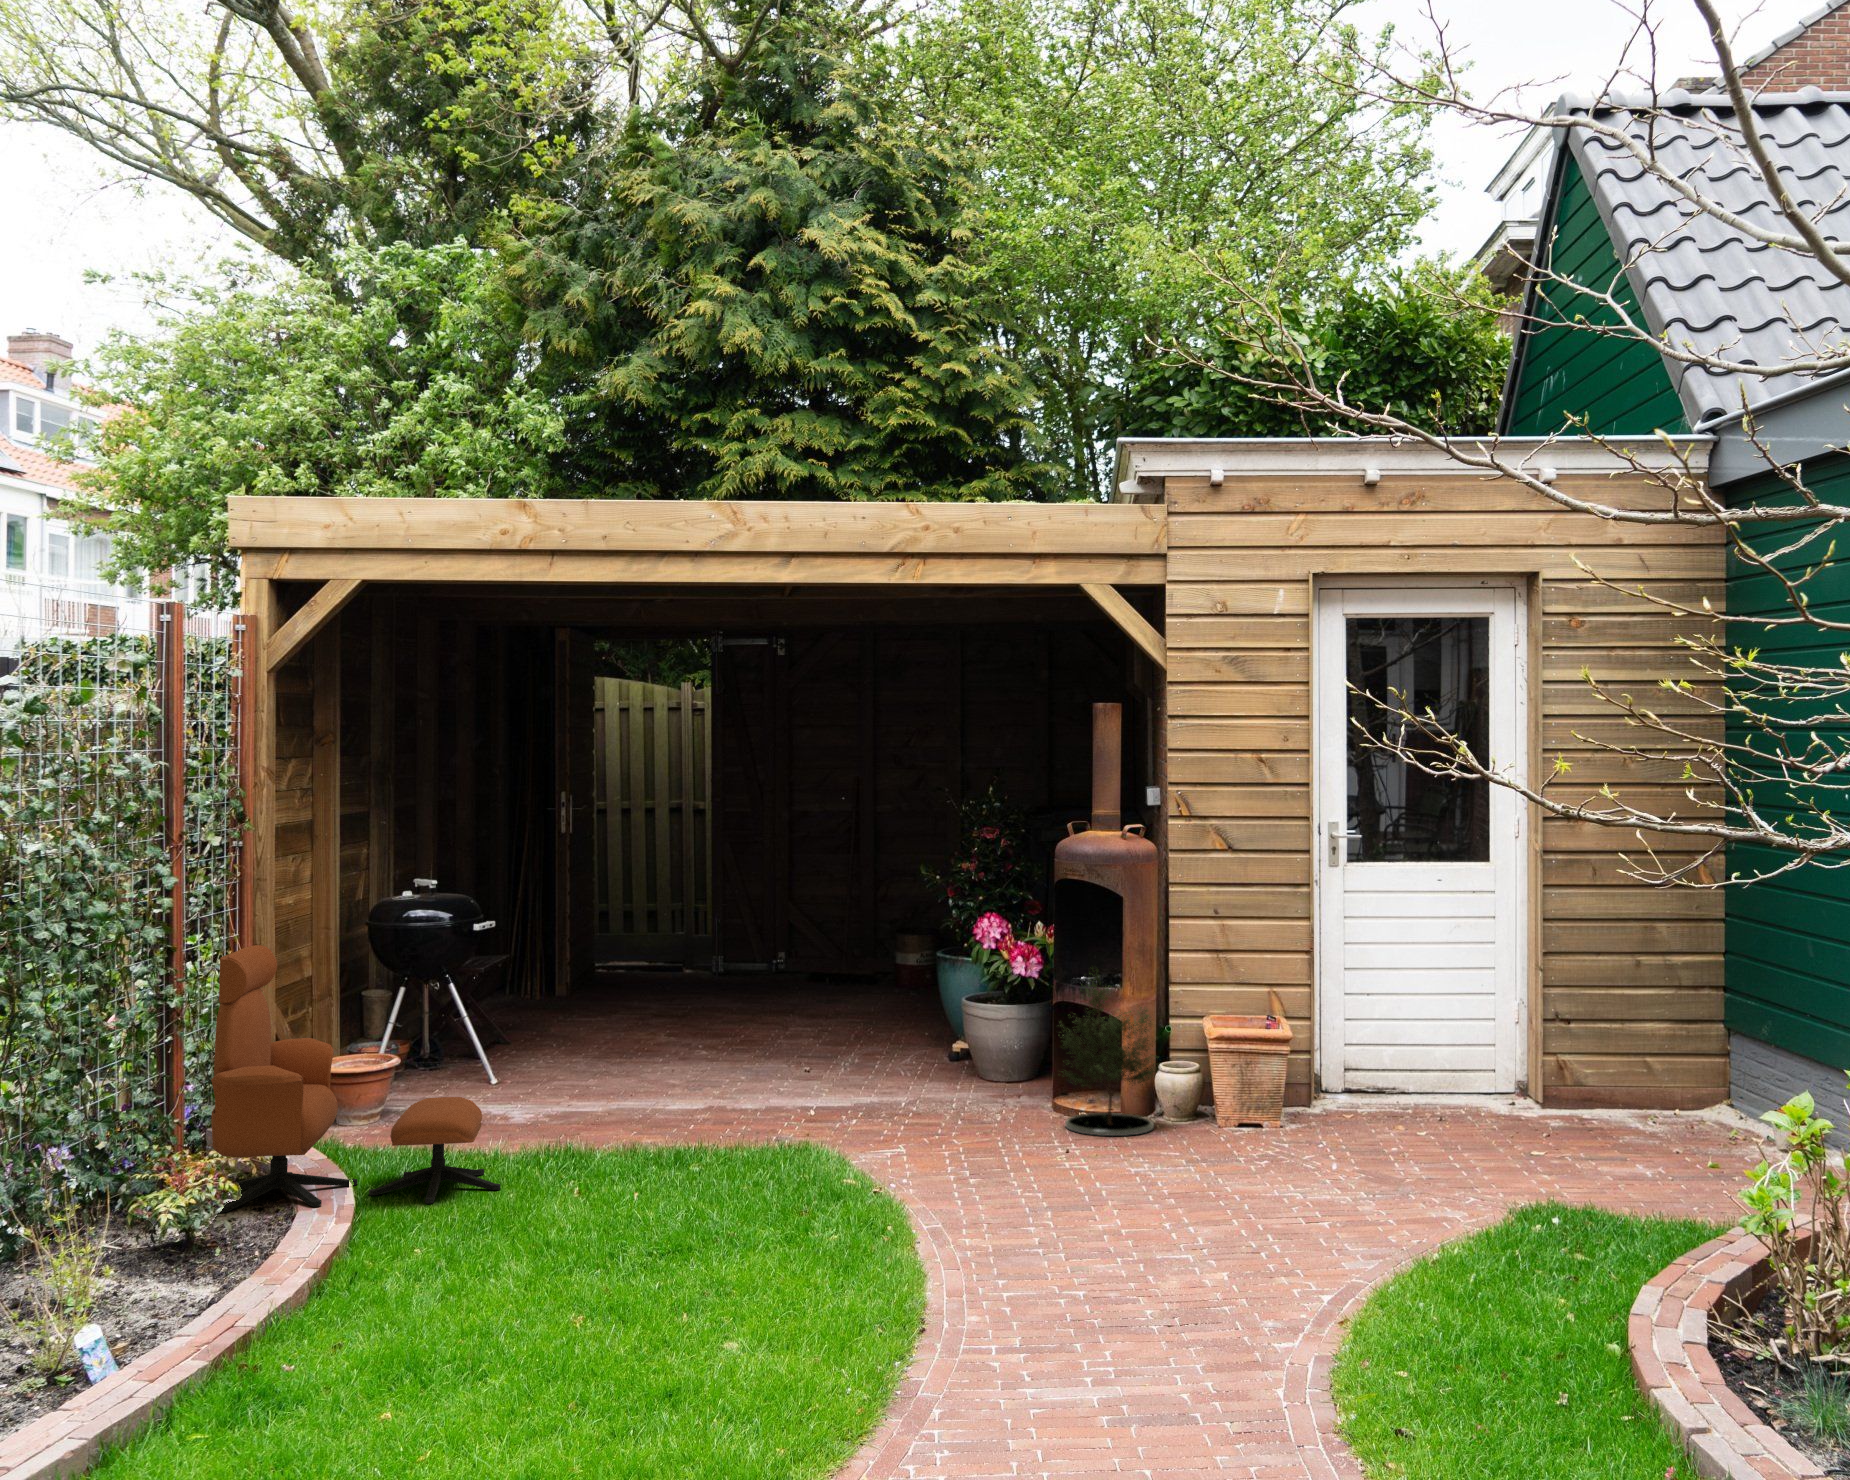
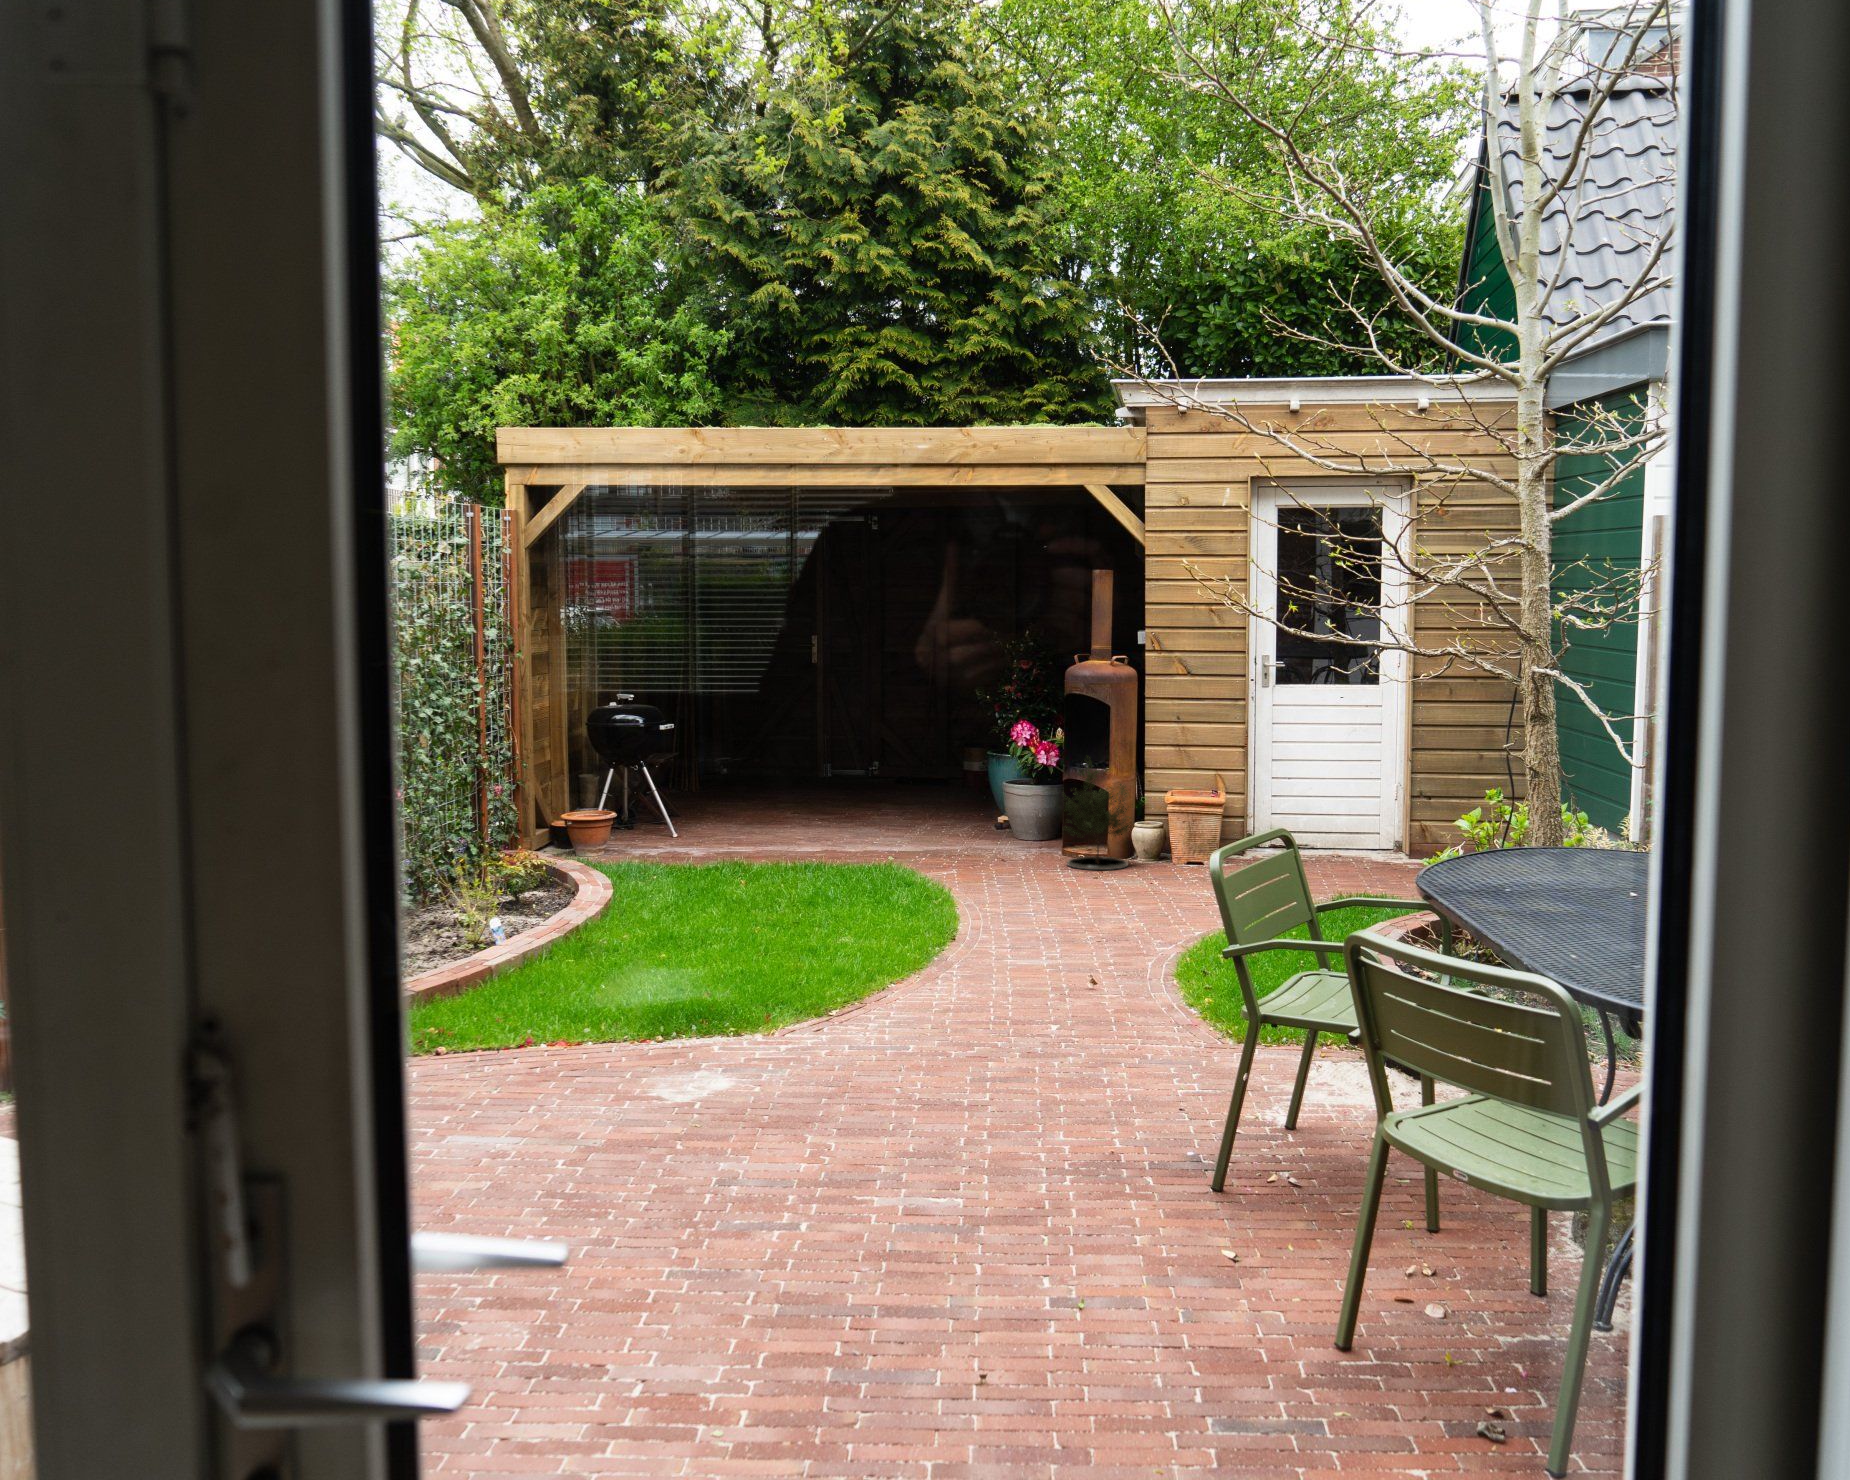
lounge chair: present [211,945,500,1213] -> none [505,736,691,901]

